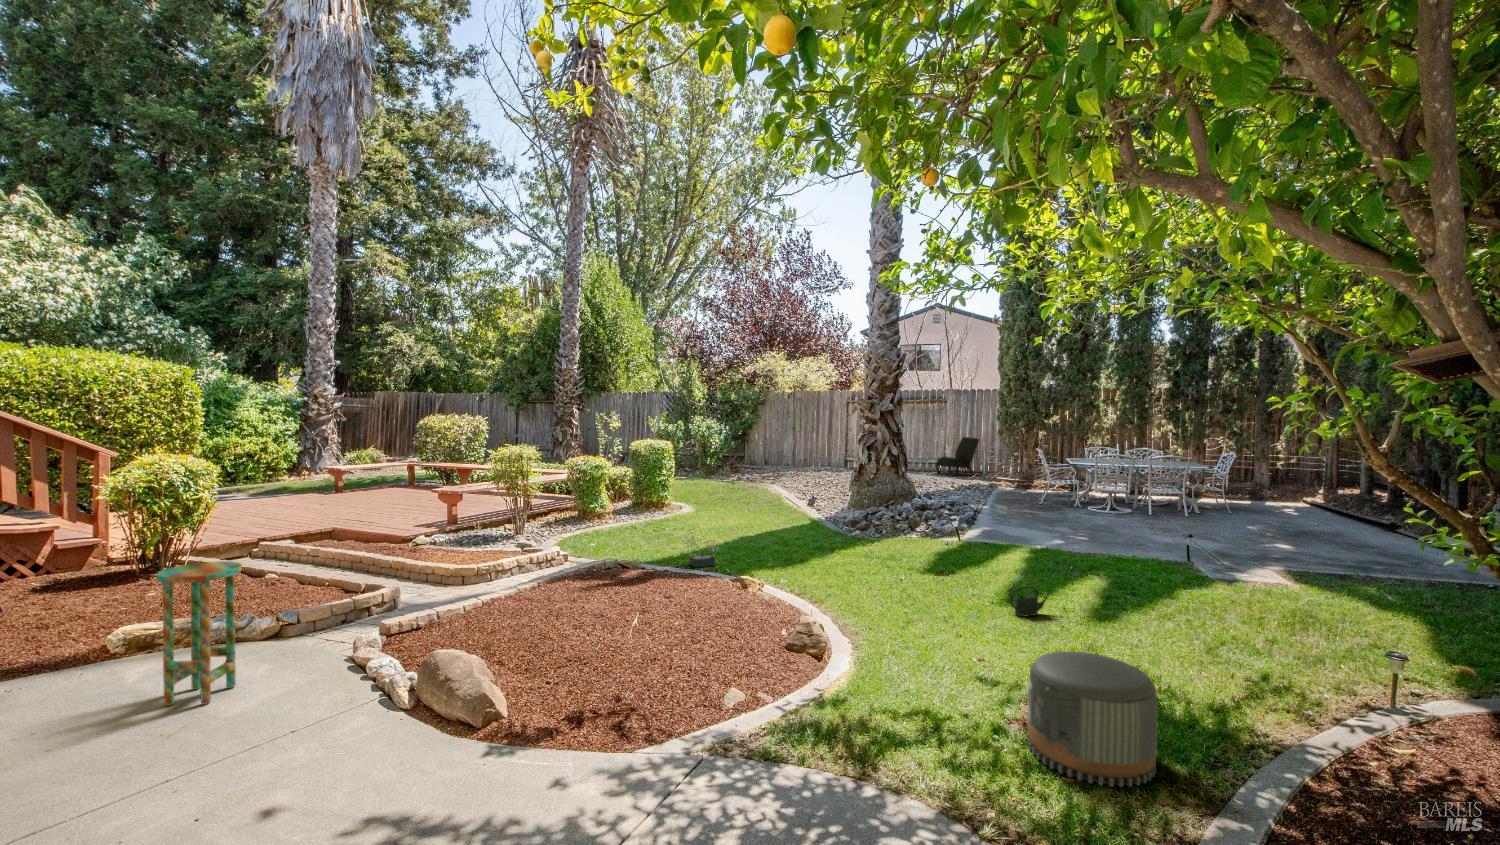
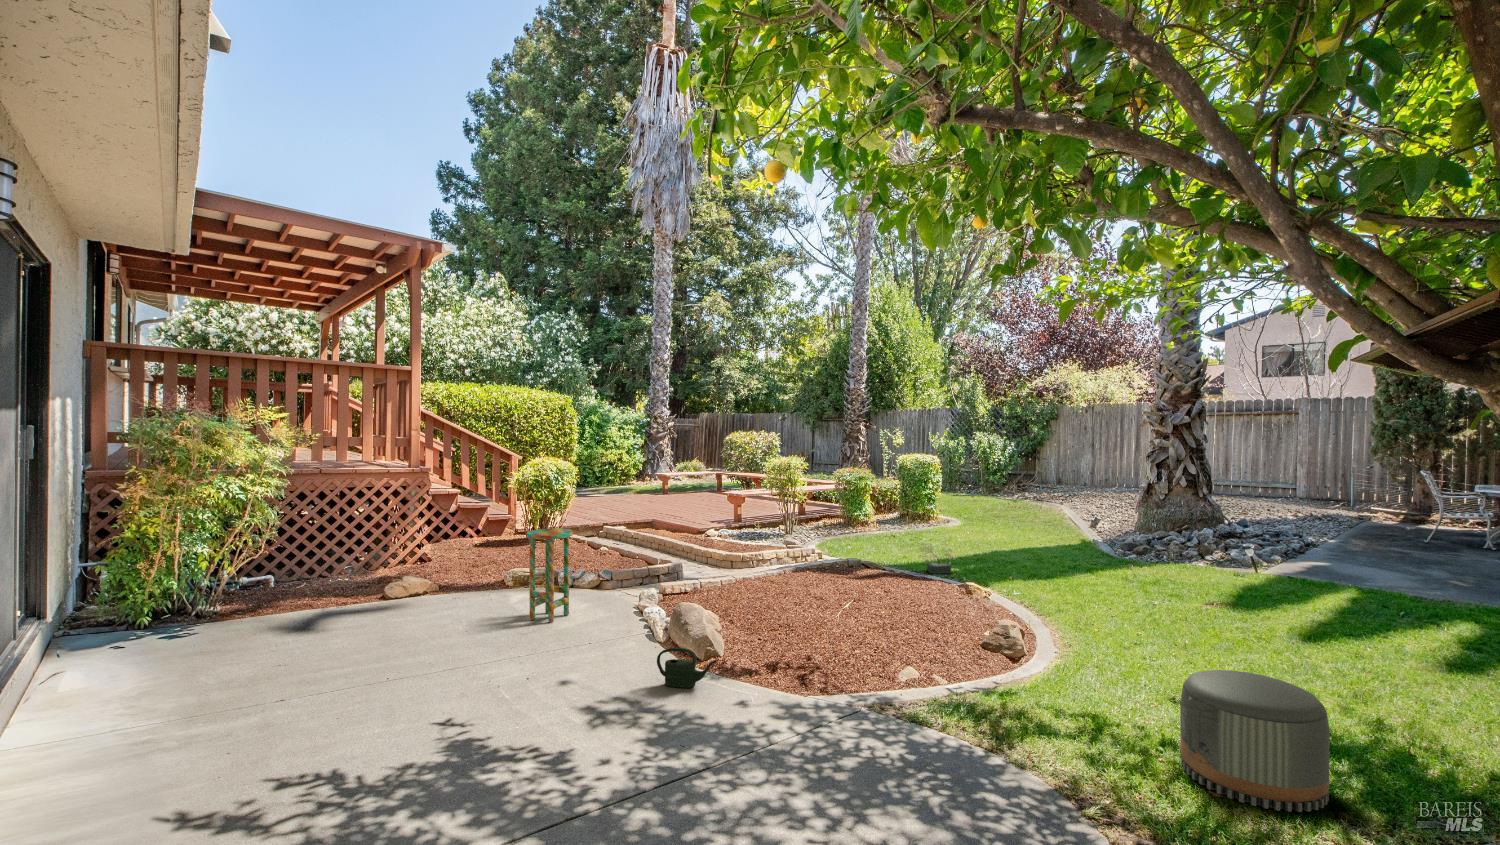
lounge chair: present [936,437,979,476] -> none [1289,457,1356,506]
watering can: present [1009,586,1051,616] -> present [657,648,717,688]

